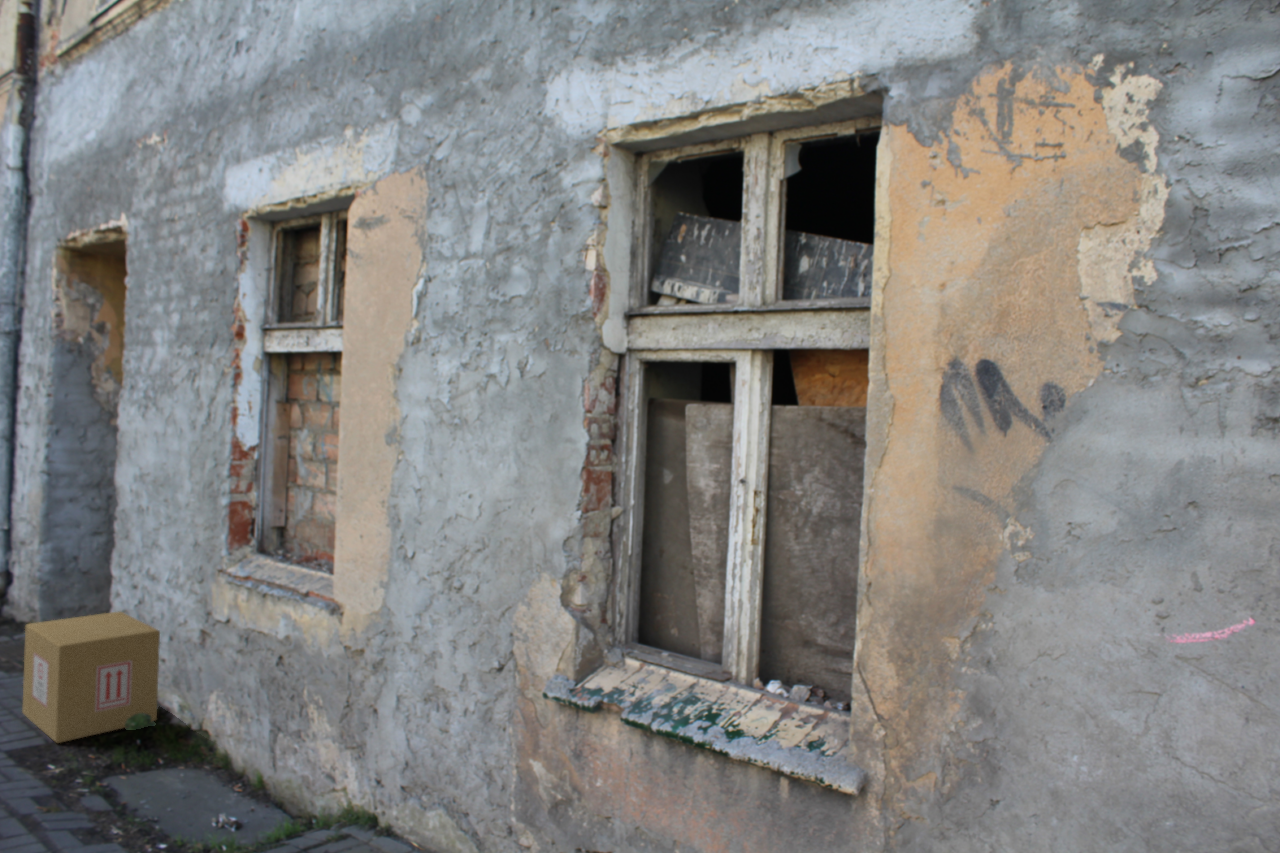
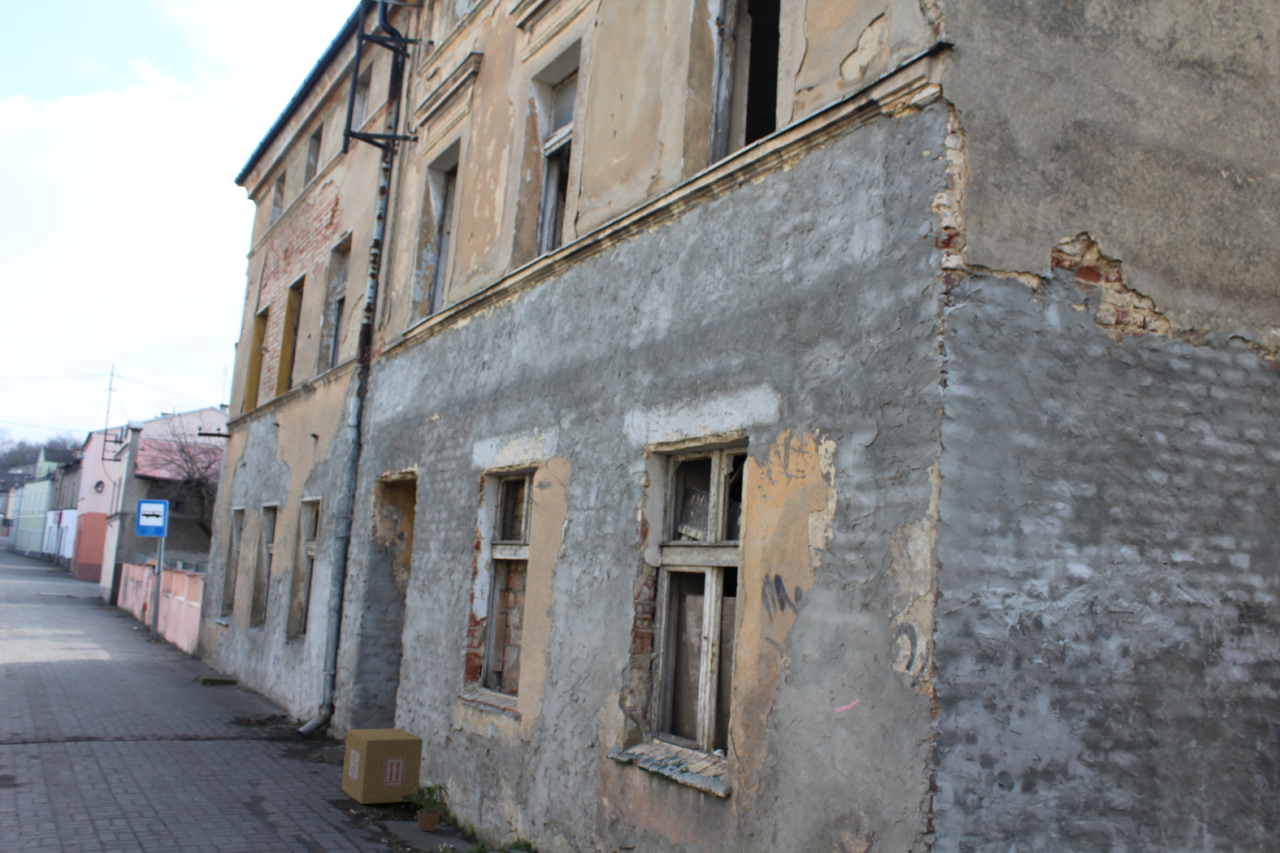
potted plant: none [132,709,223,787] -> present [412,784,449,831]

